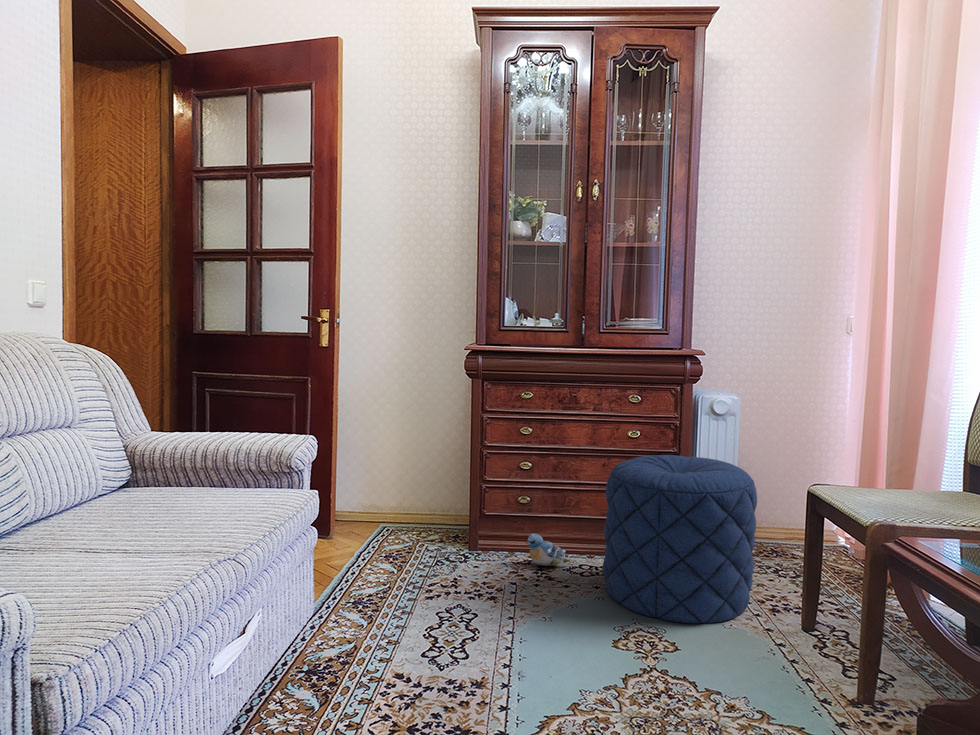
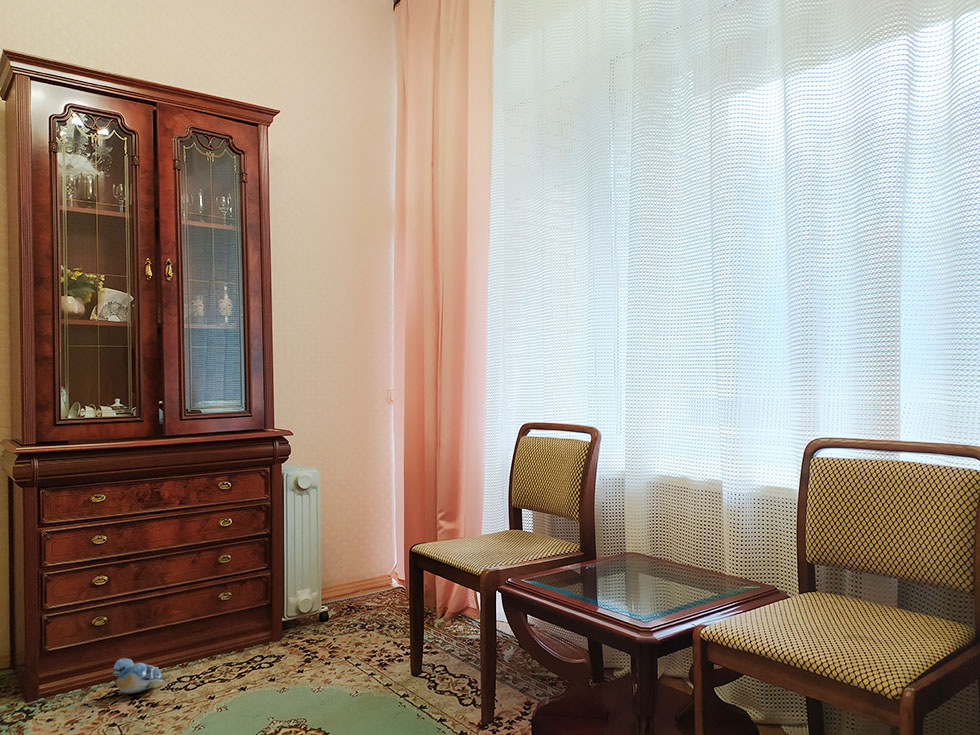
pouf: present [603,455,757,623] -> none [217,536,365,710]

